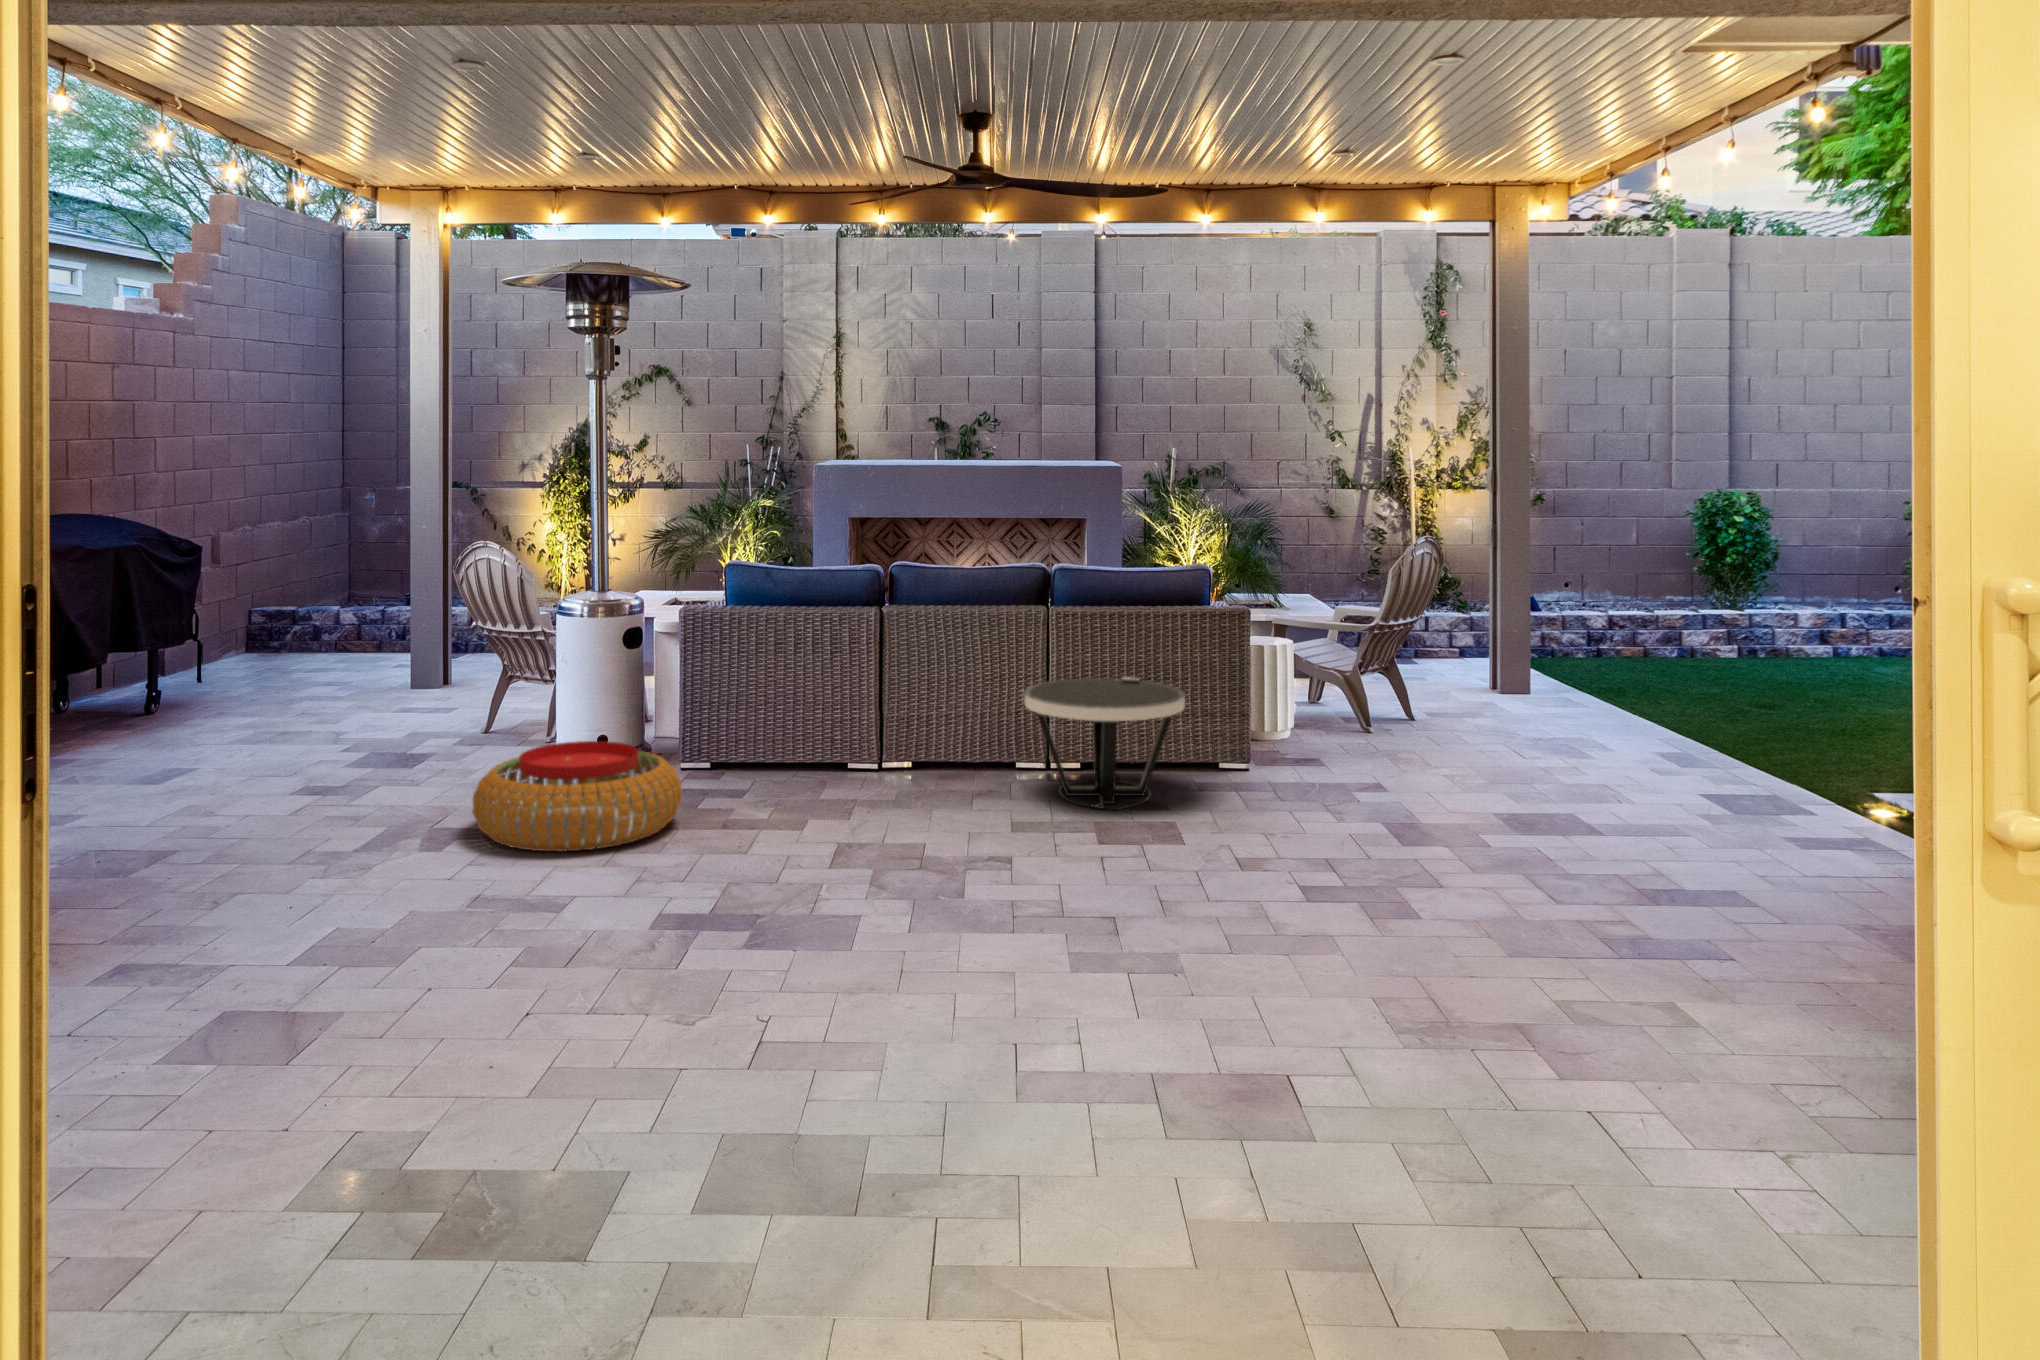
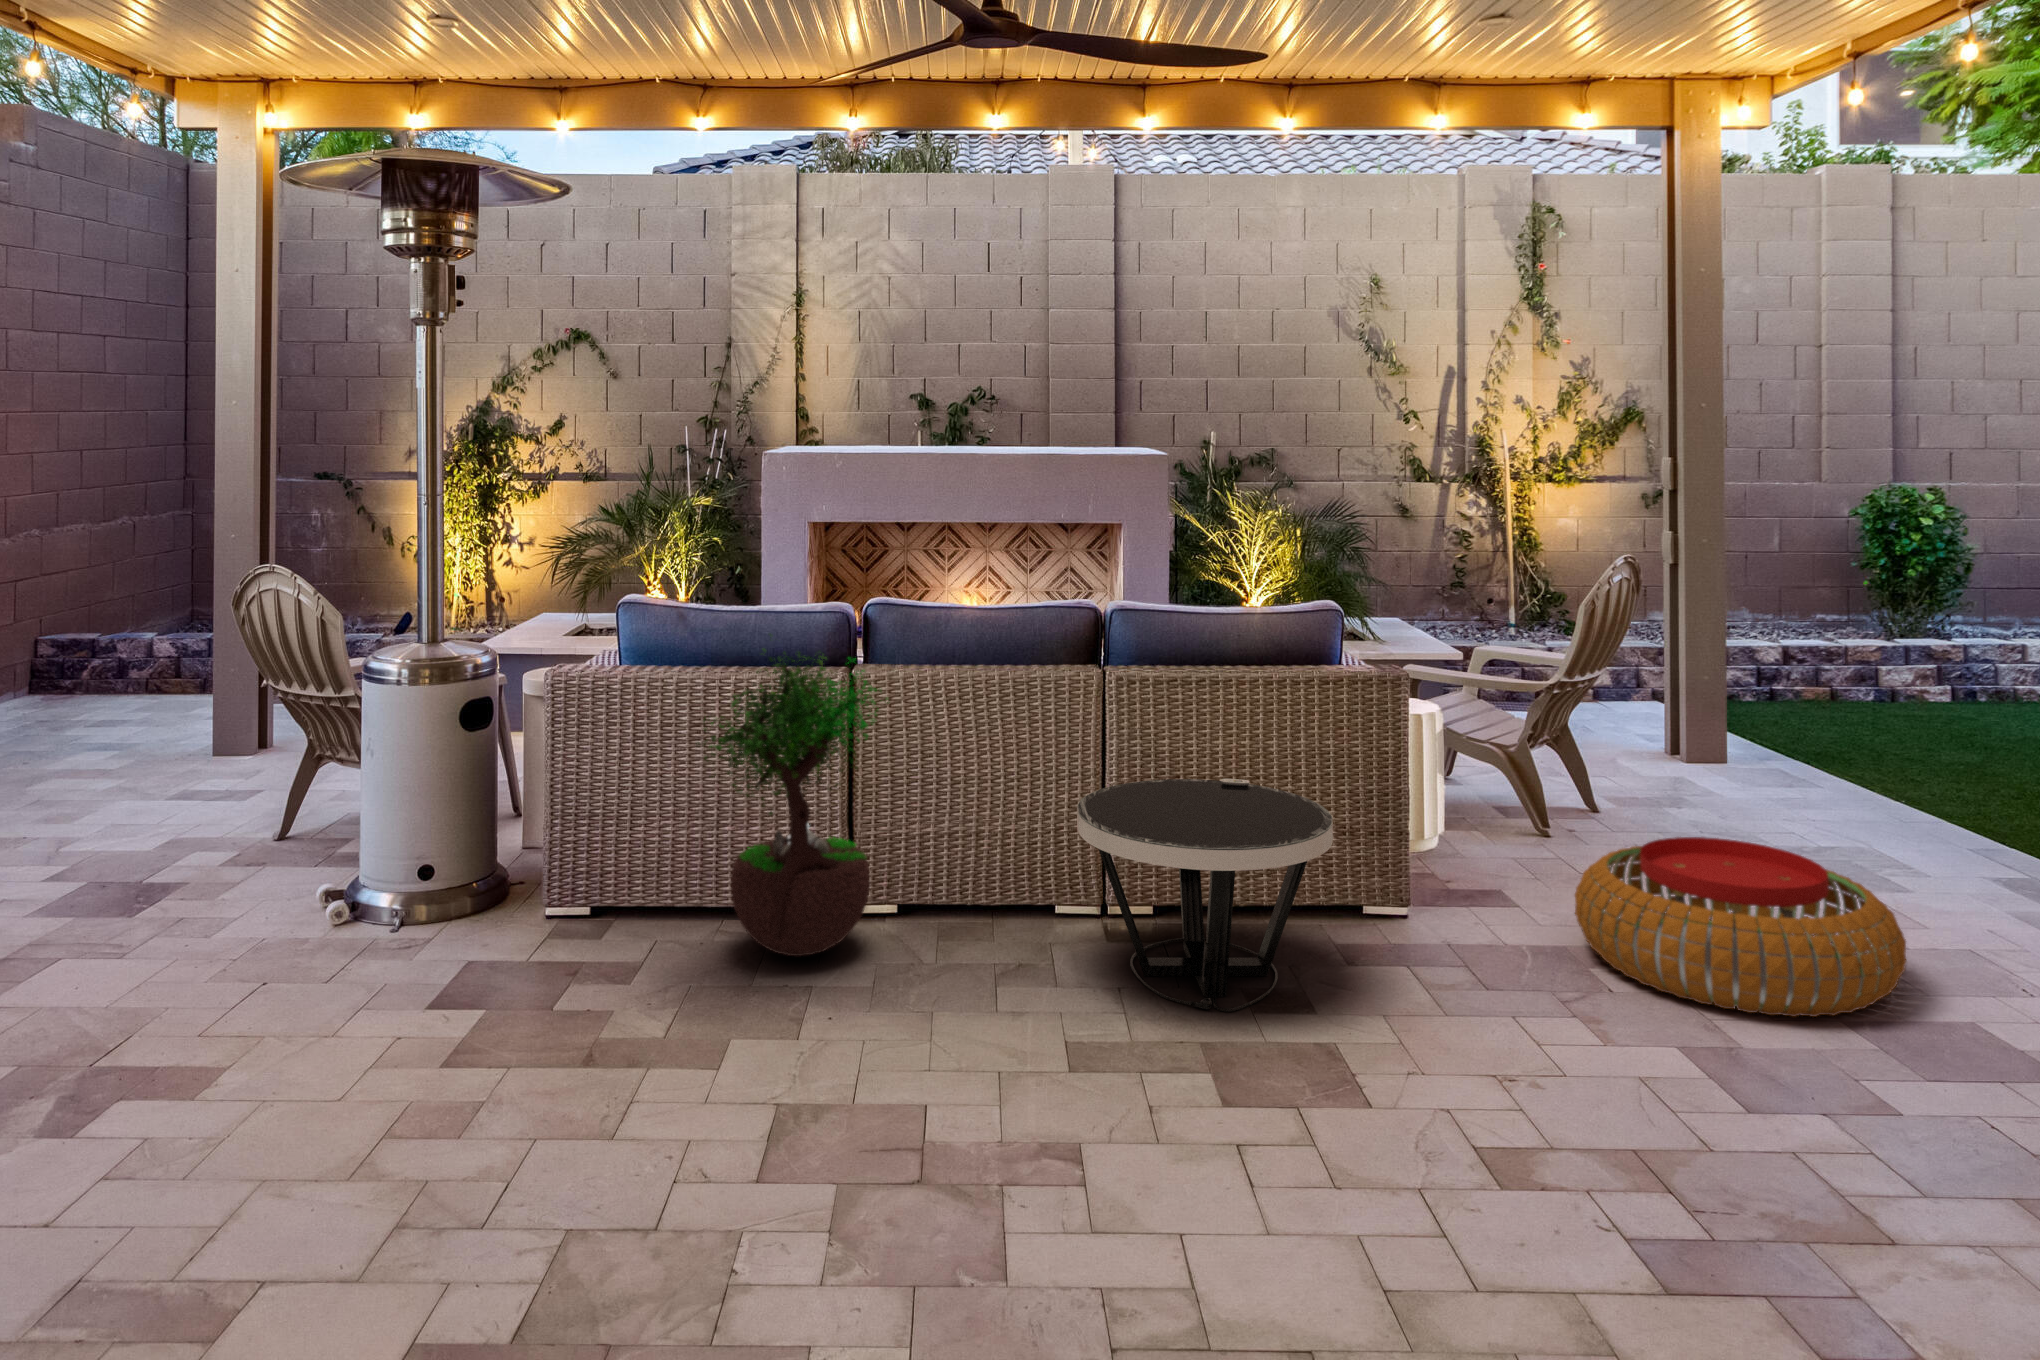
potted tree: none [783,579,906,786] -> present [696,635,890,956]
pouf: present [472,741,682,851] -> present [1575,837,1907,1017]

